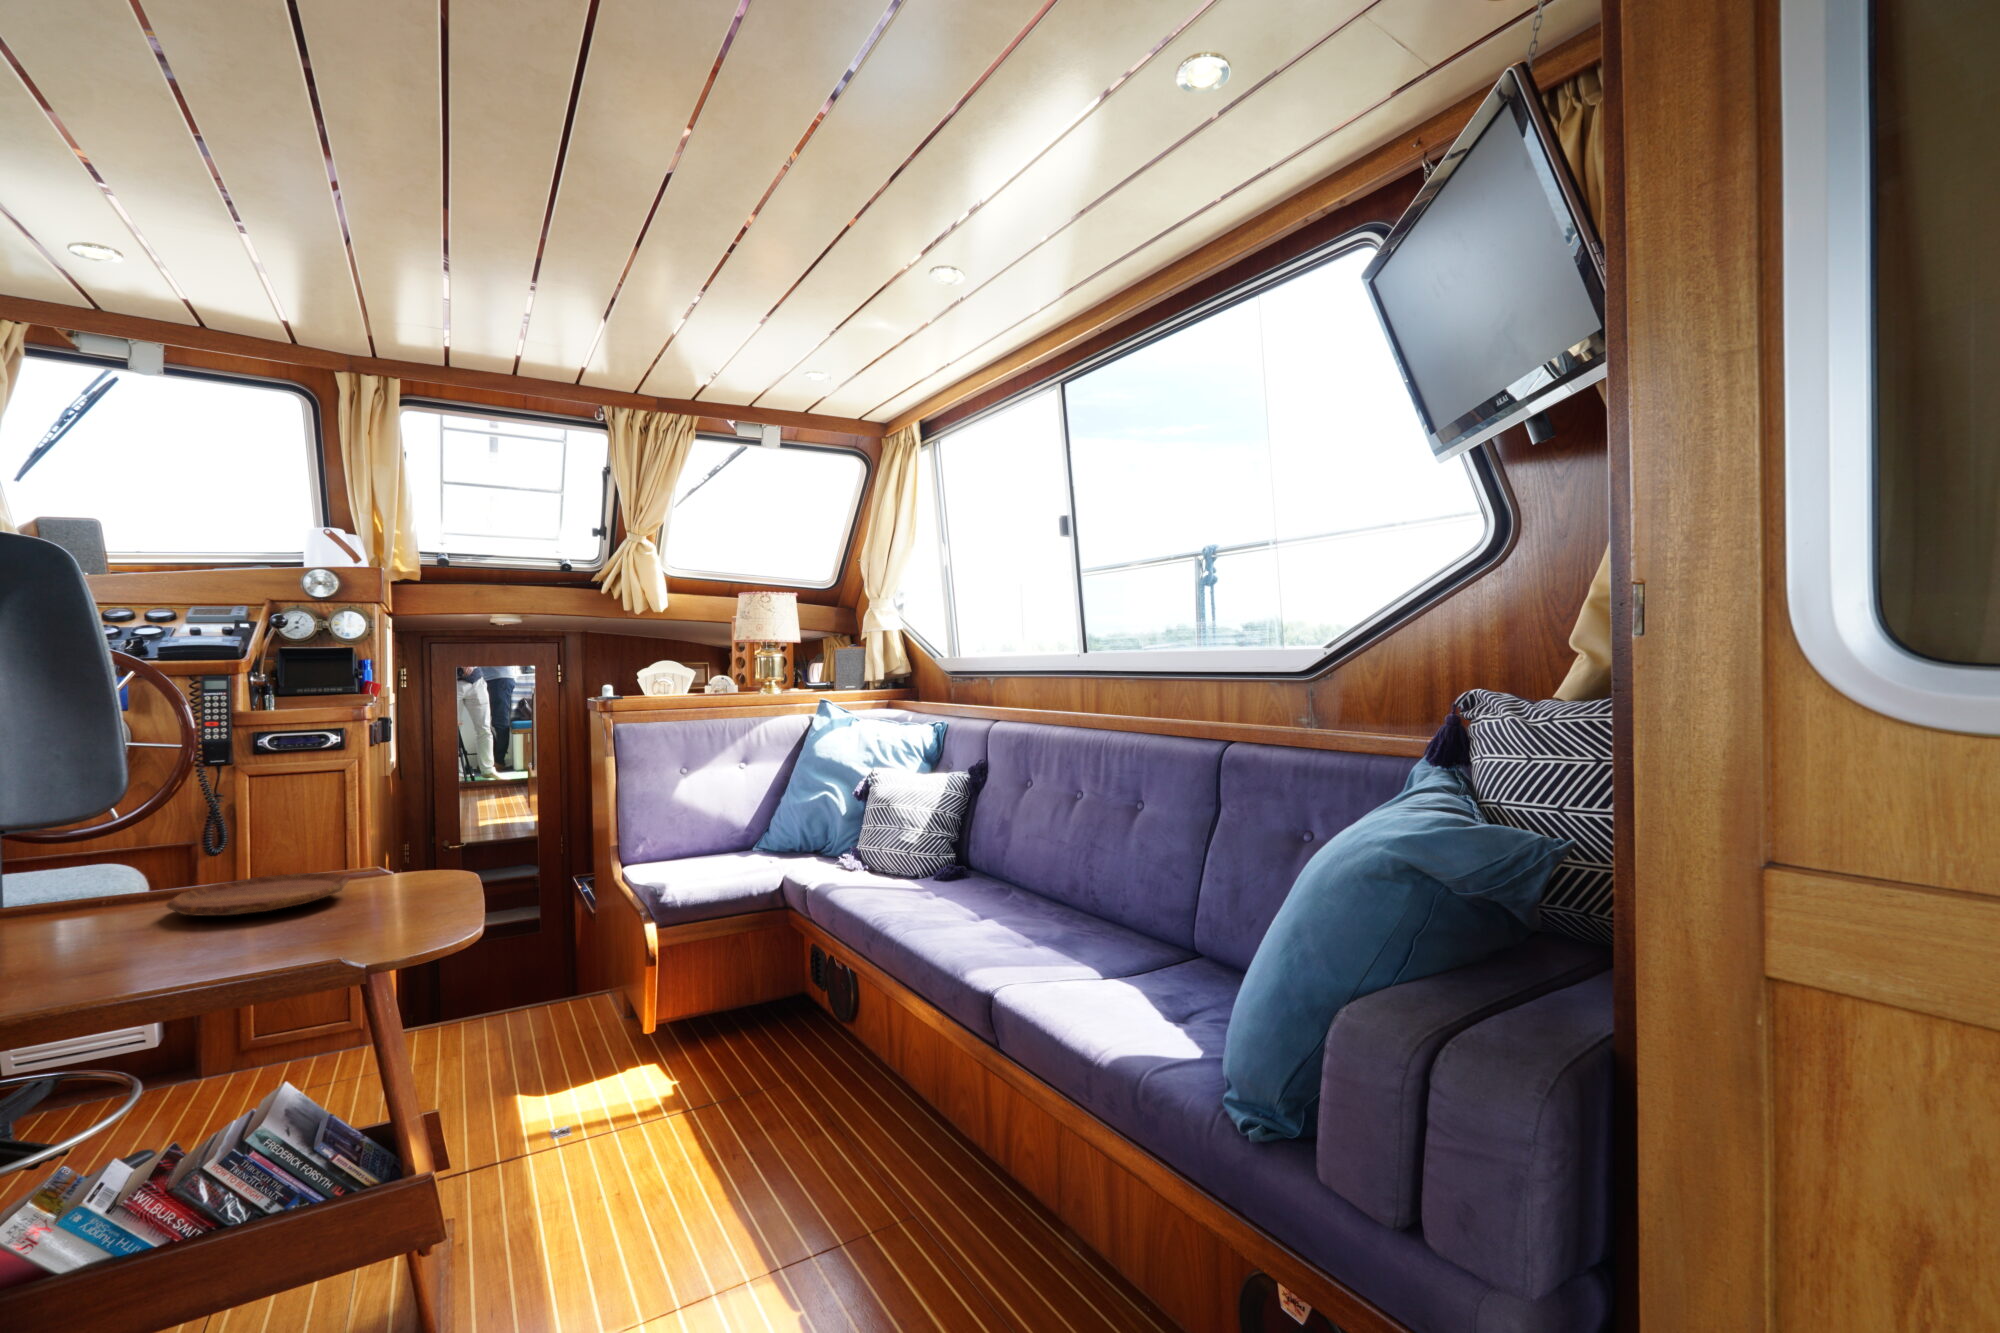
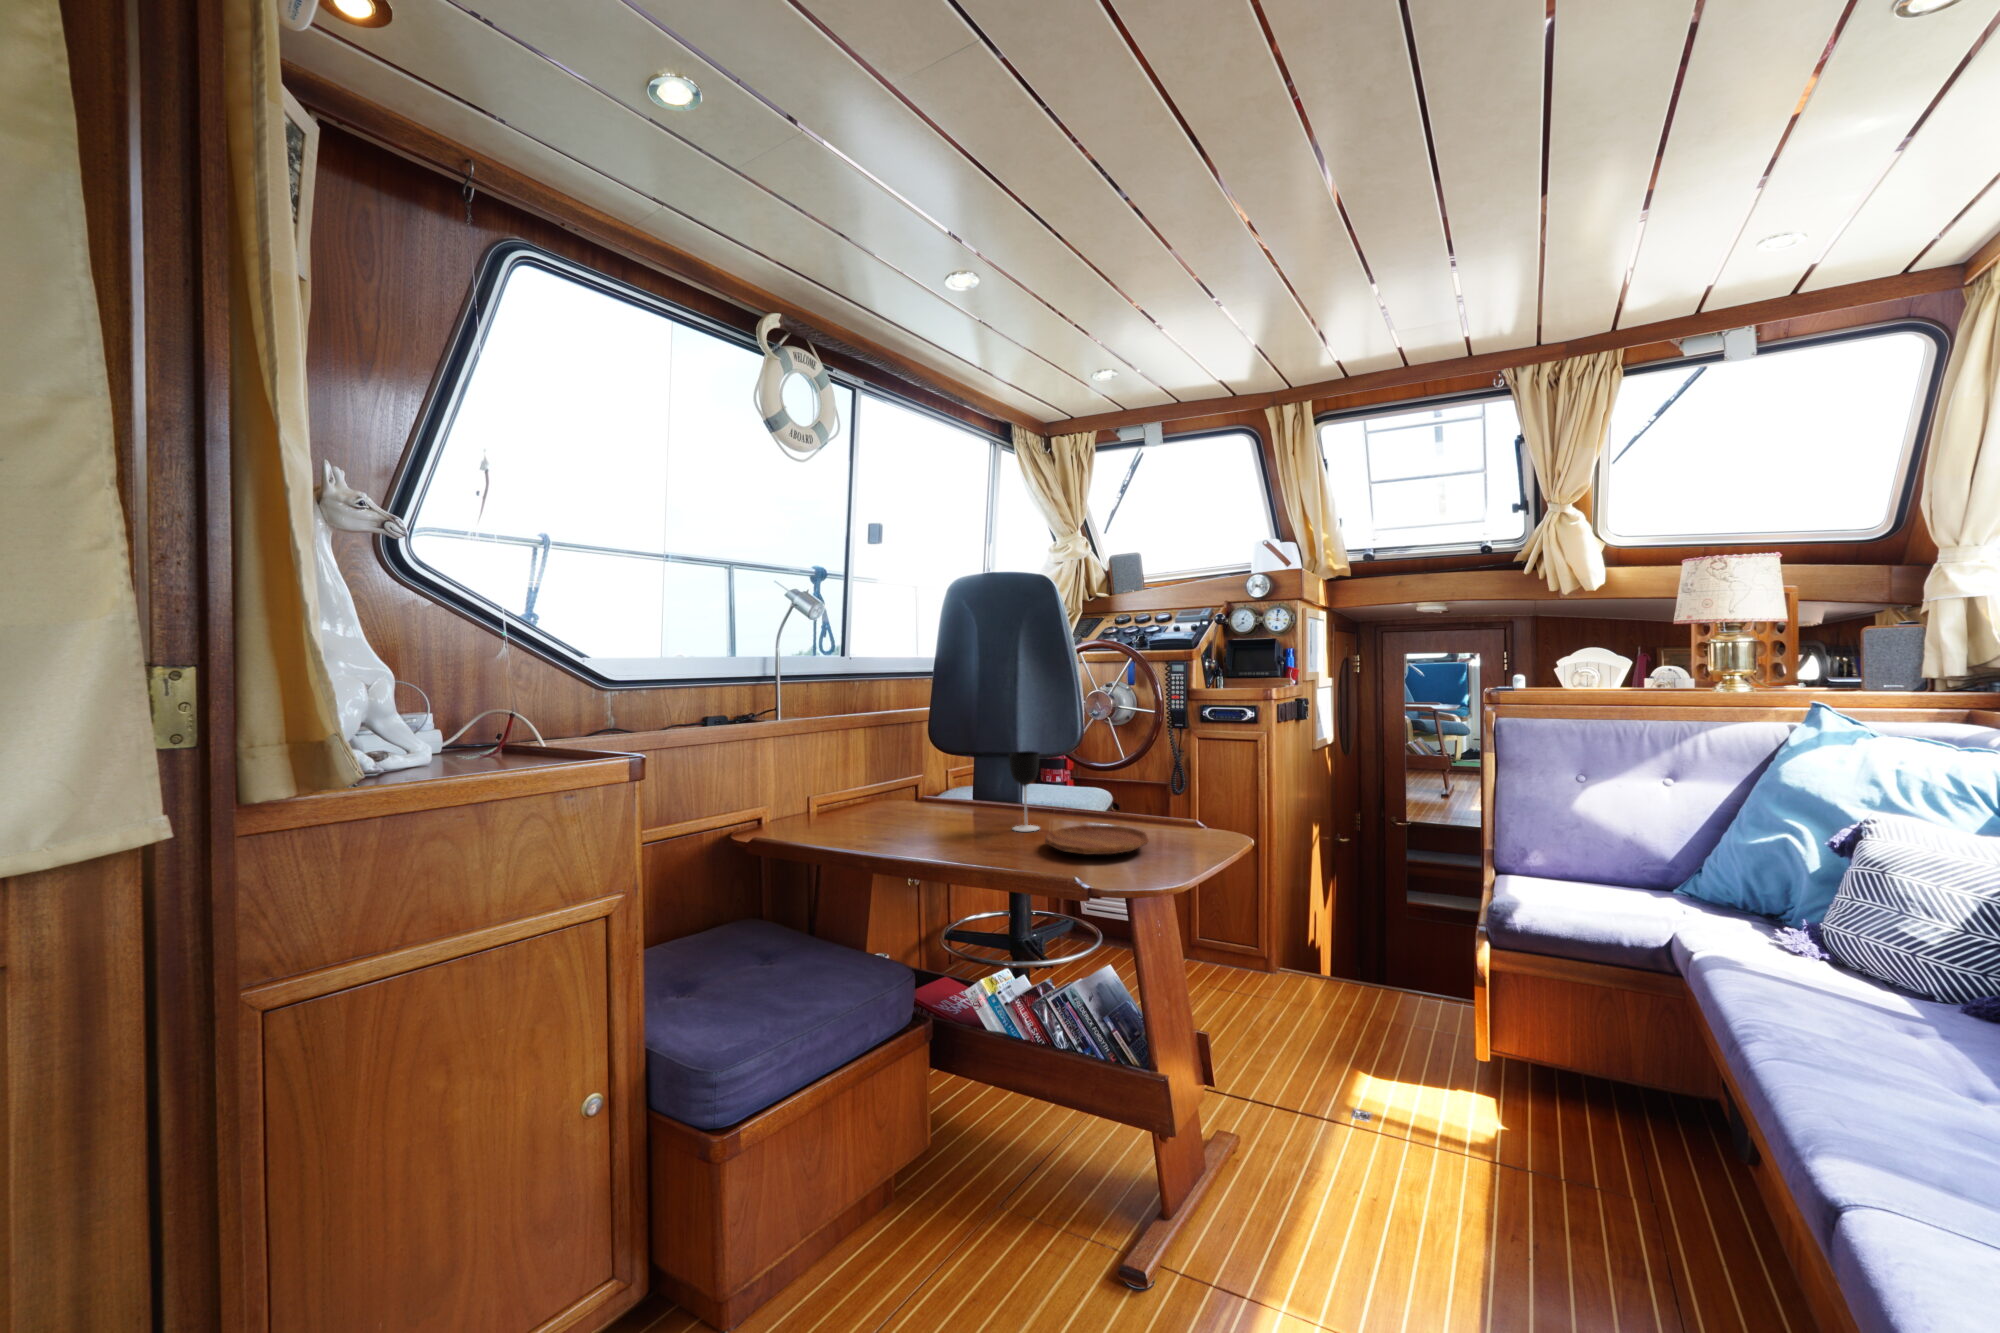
wine glass: none [51,791,117,917] -> present [1009,751,1039,832]

